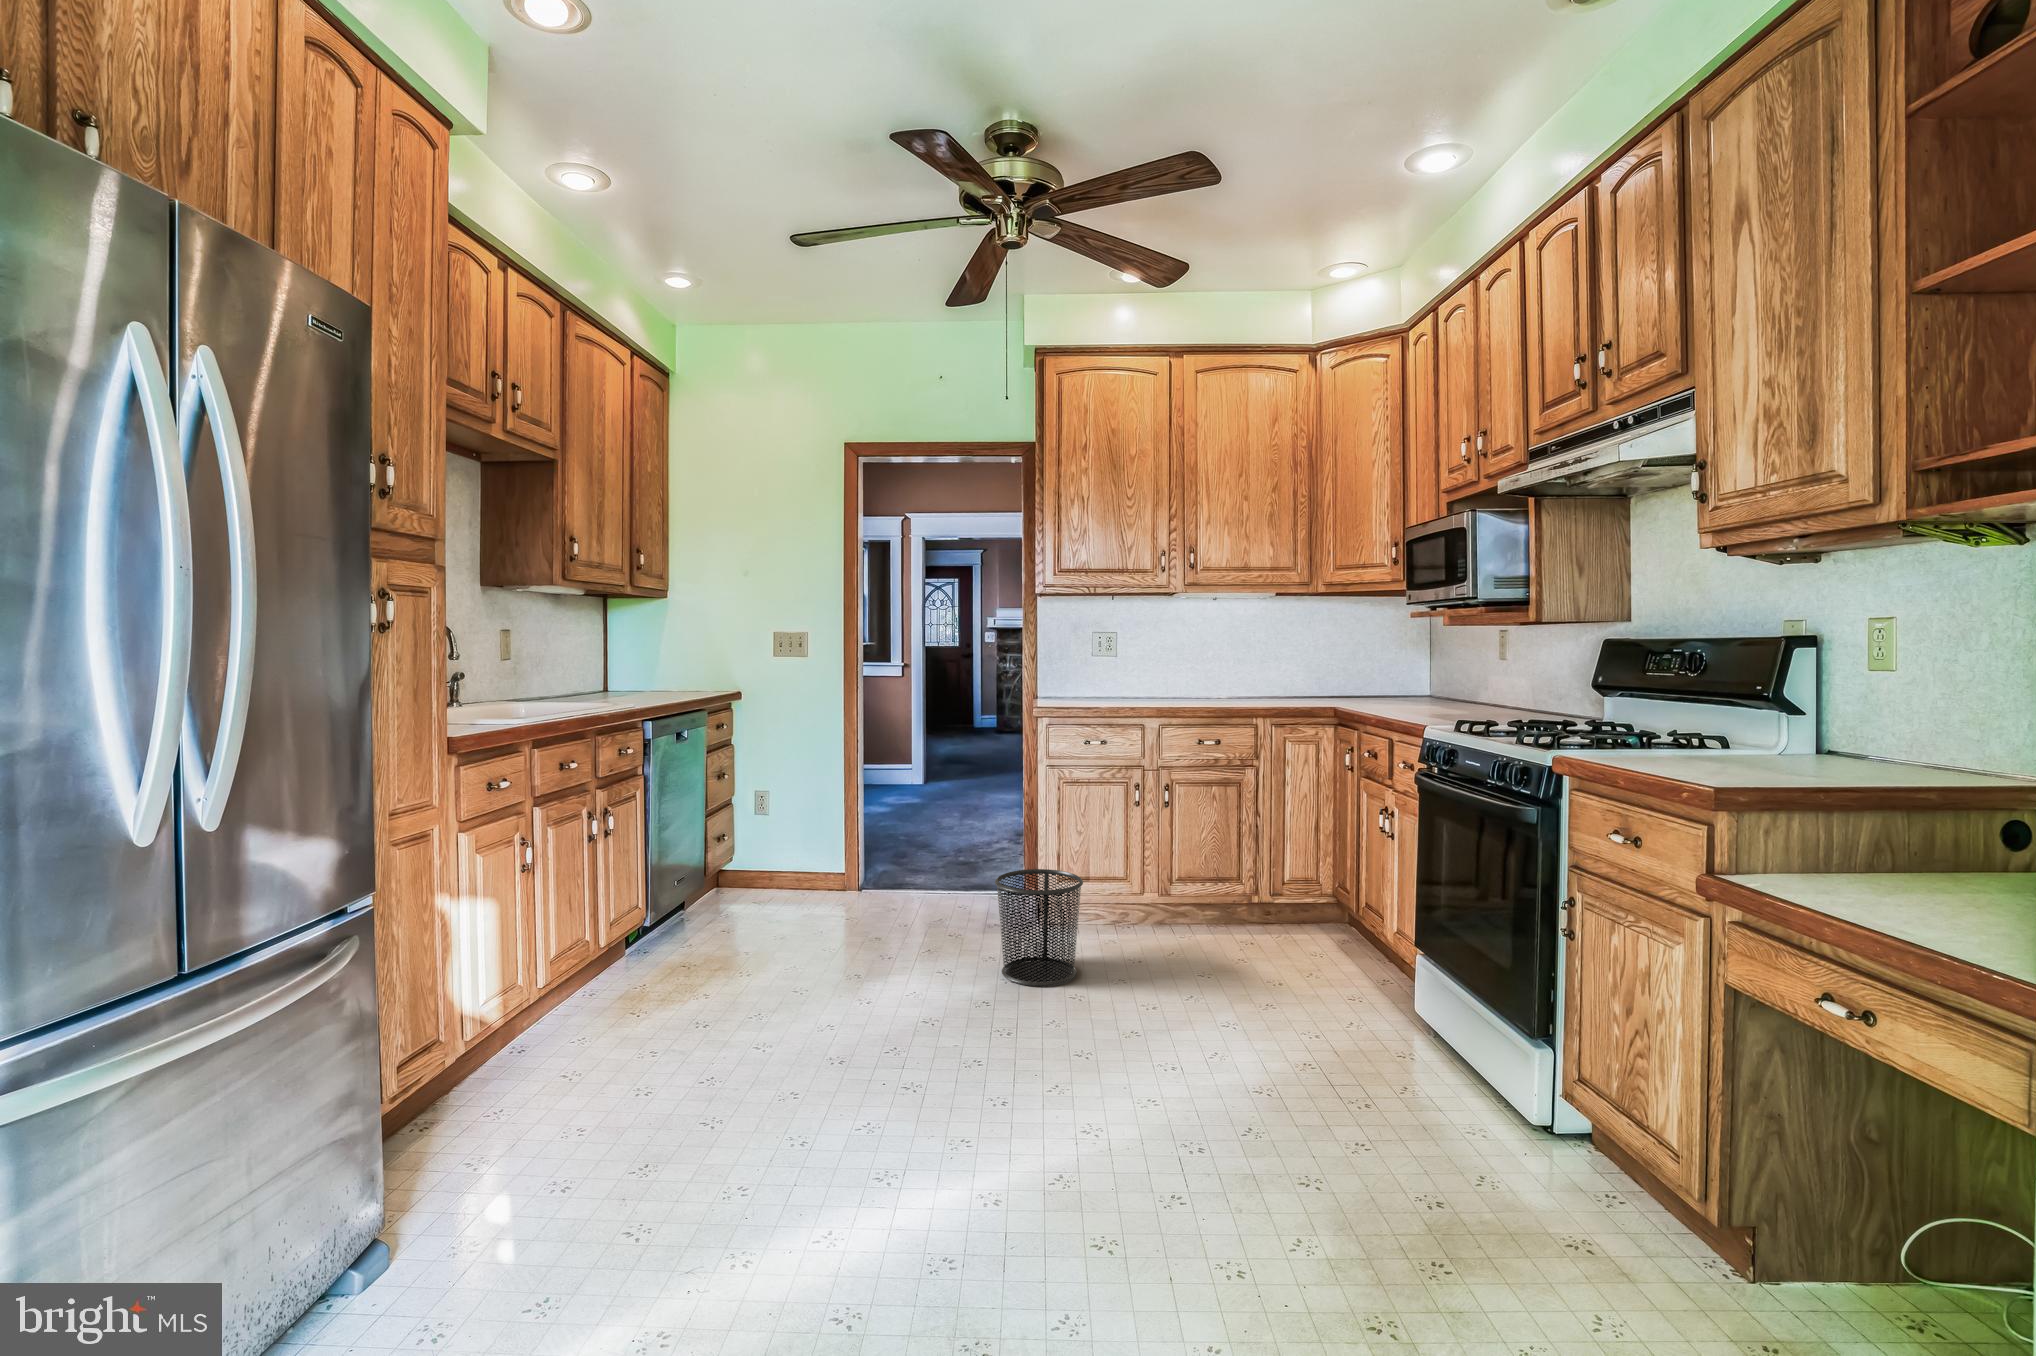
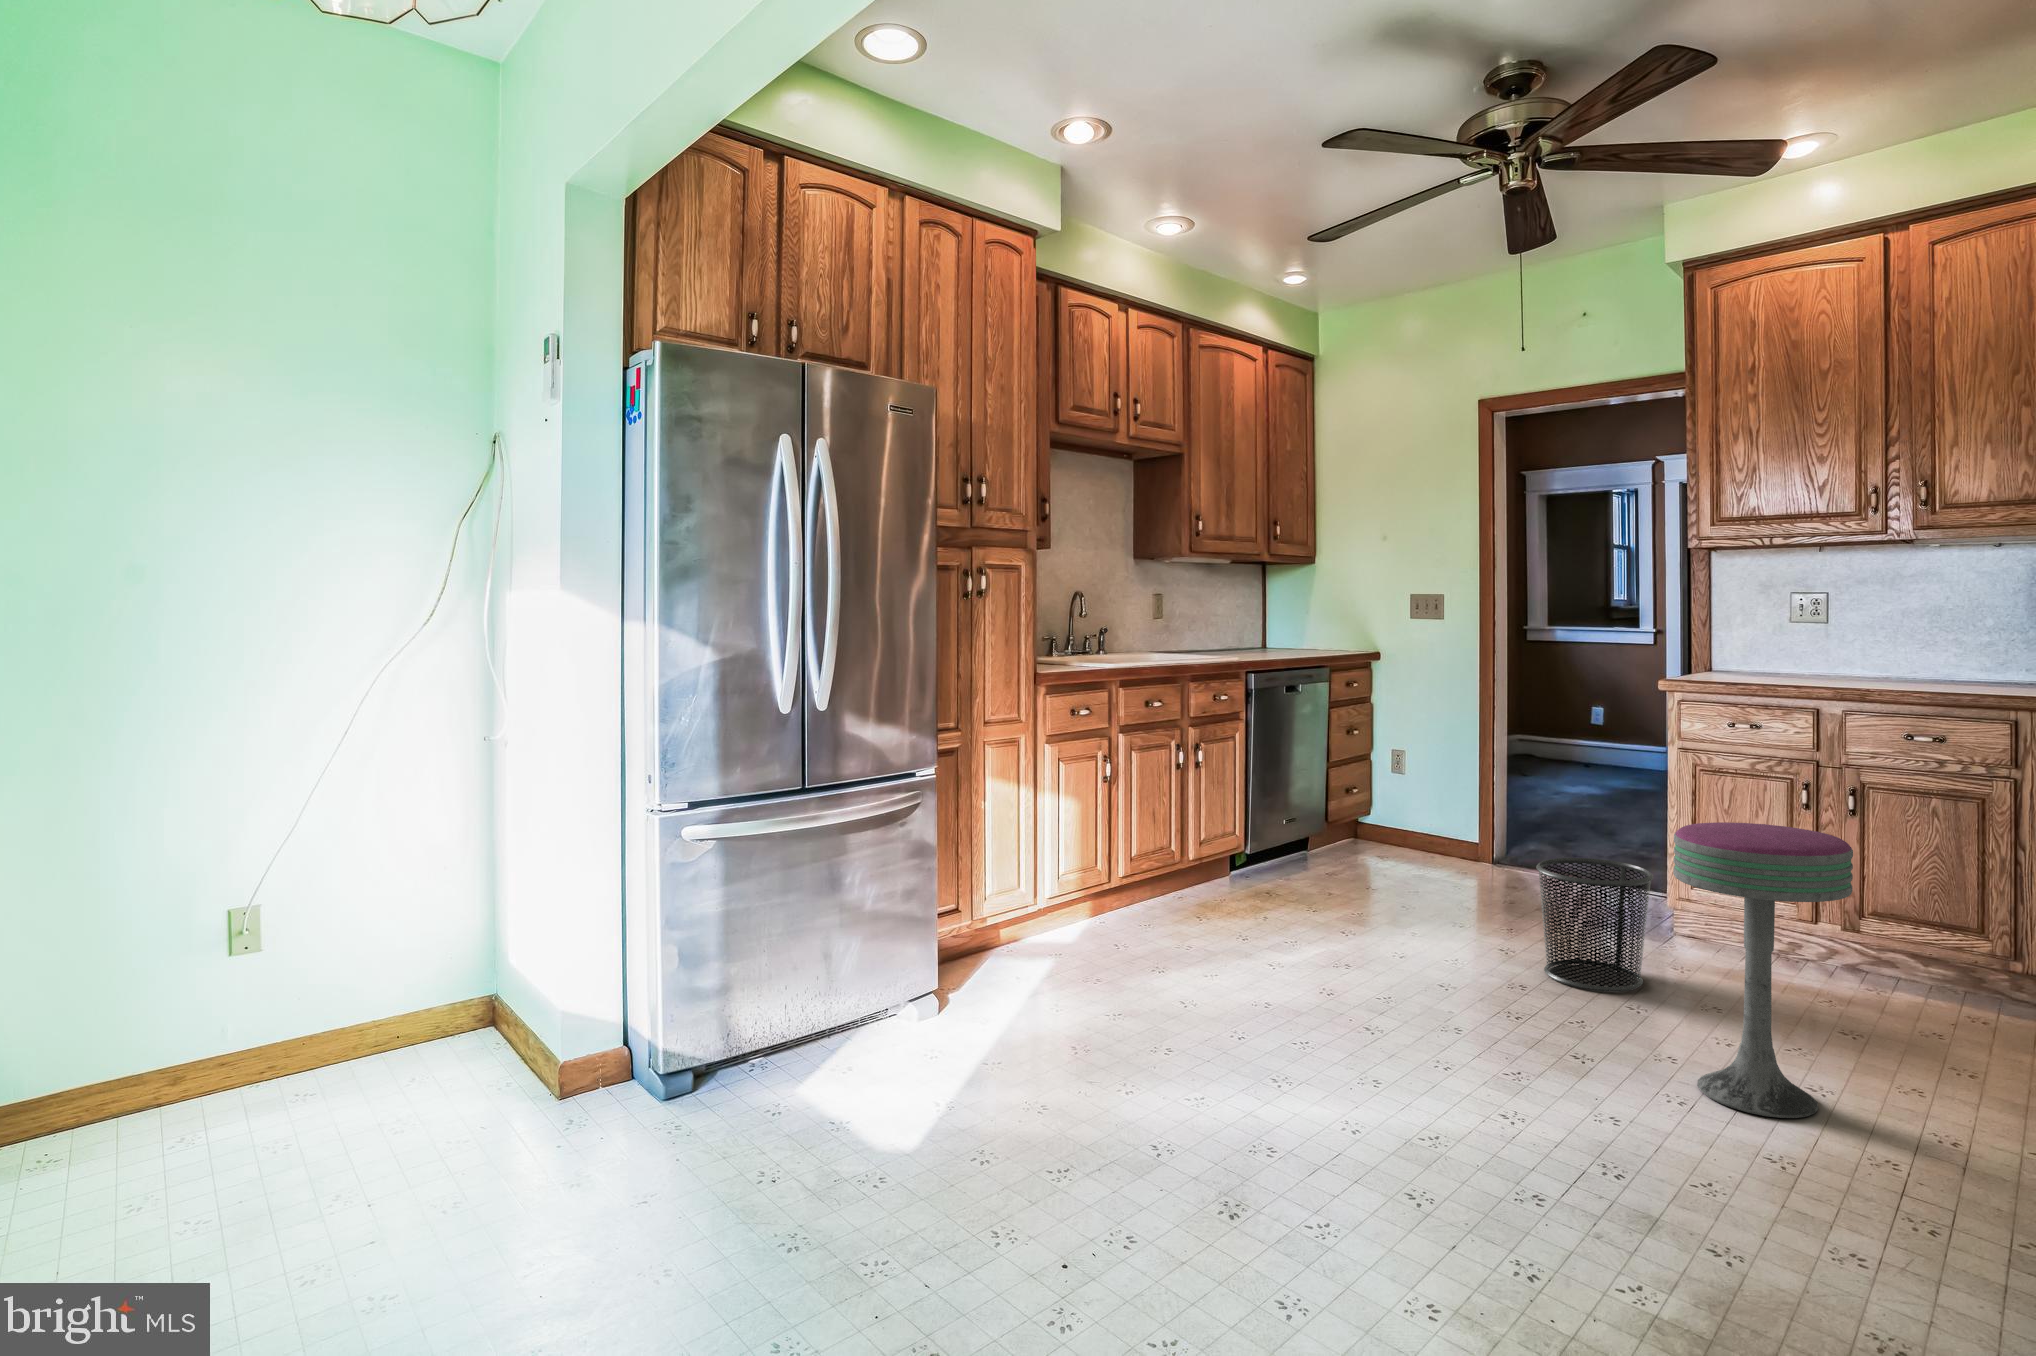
bar stool: none [1183,827,1300,1059] -> present [1673,822,1853,1118]

